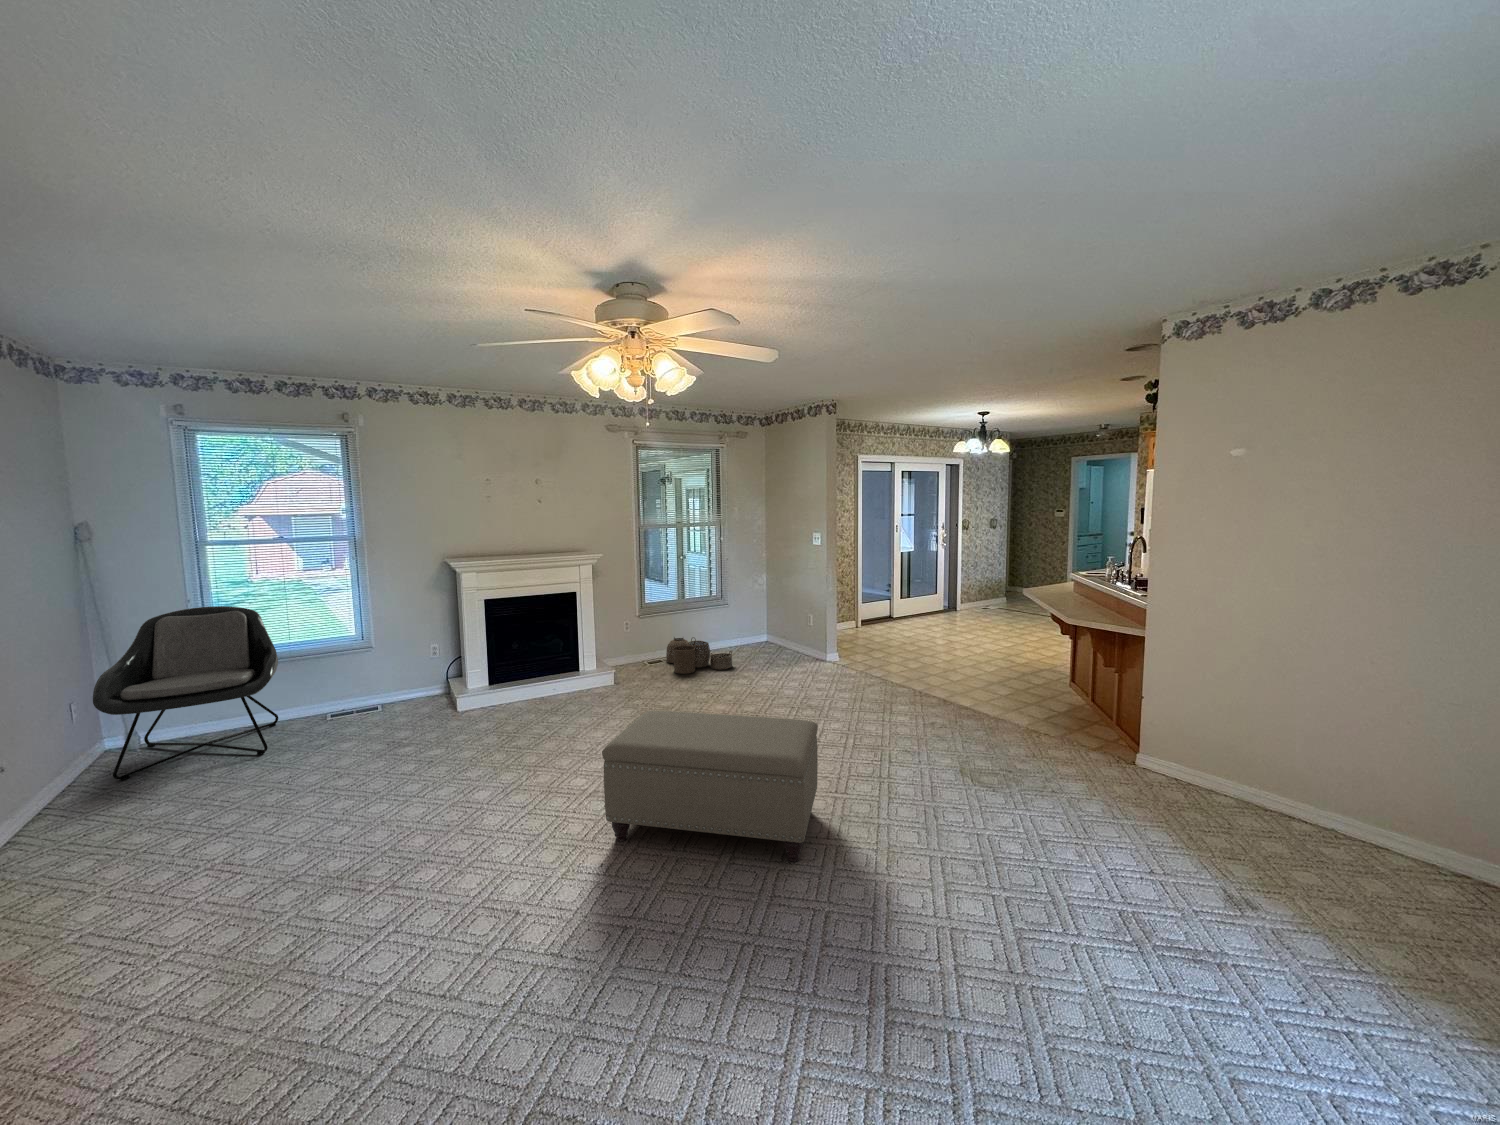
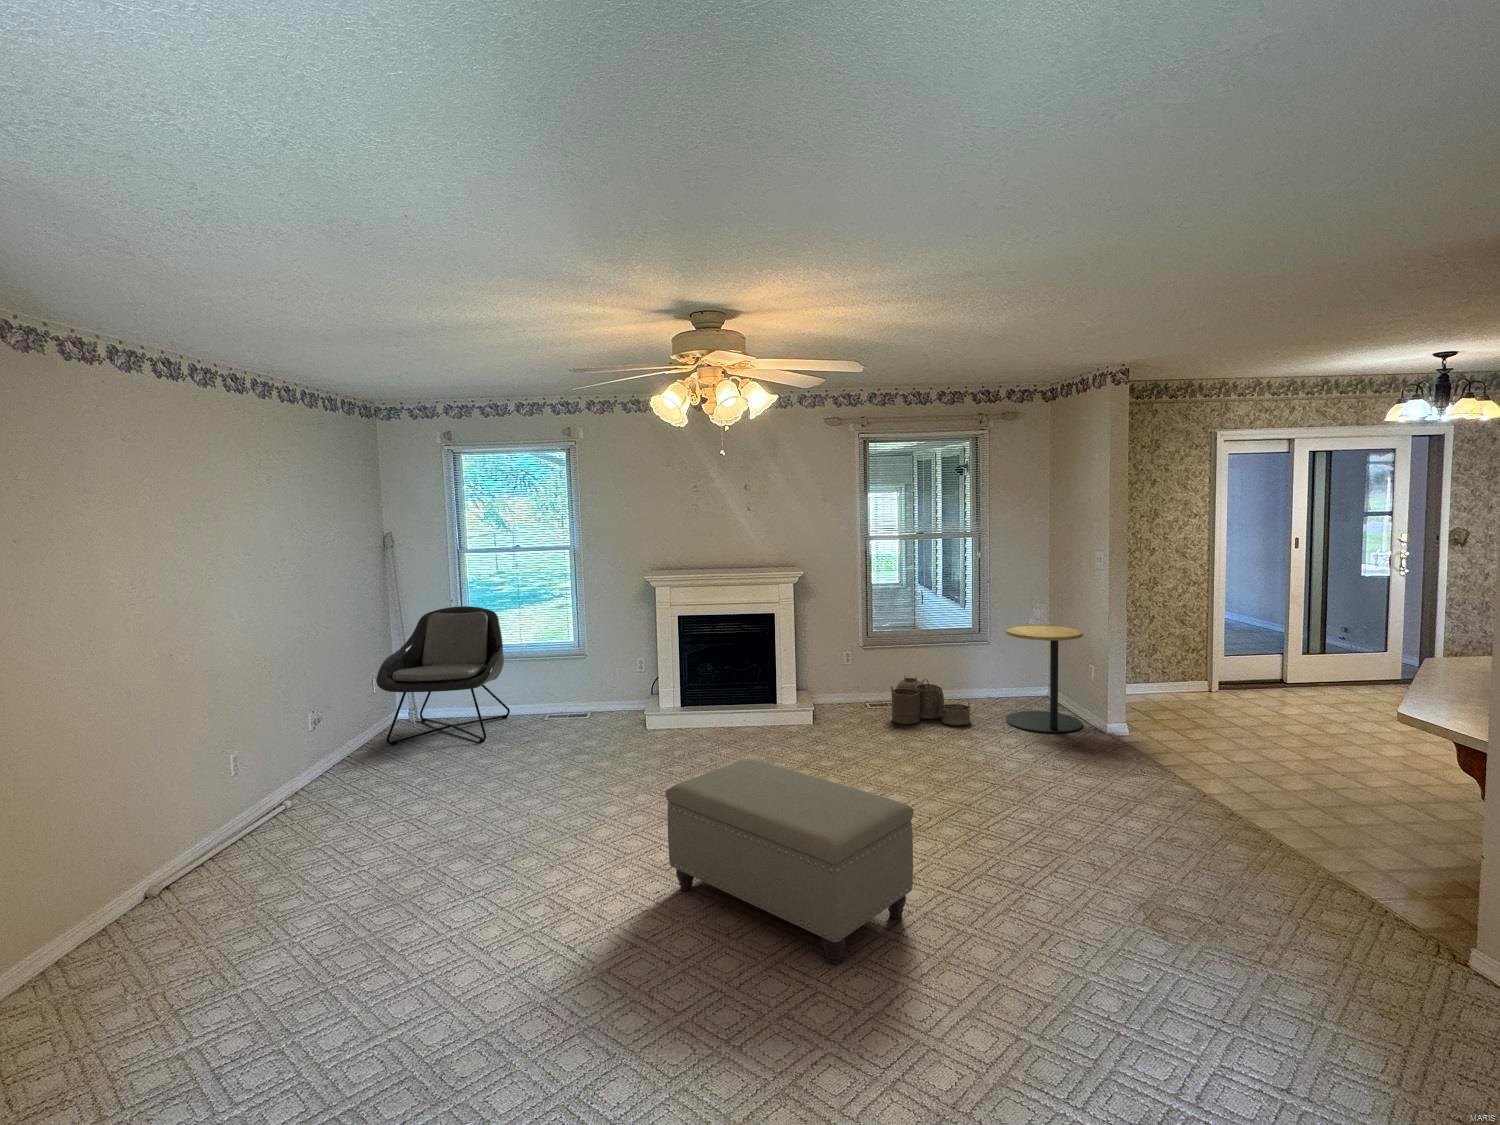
side table: none [753,589,806,666] -> present [1006,625,1083,733]

